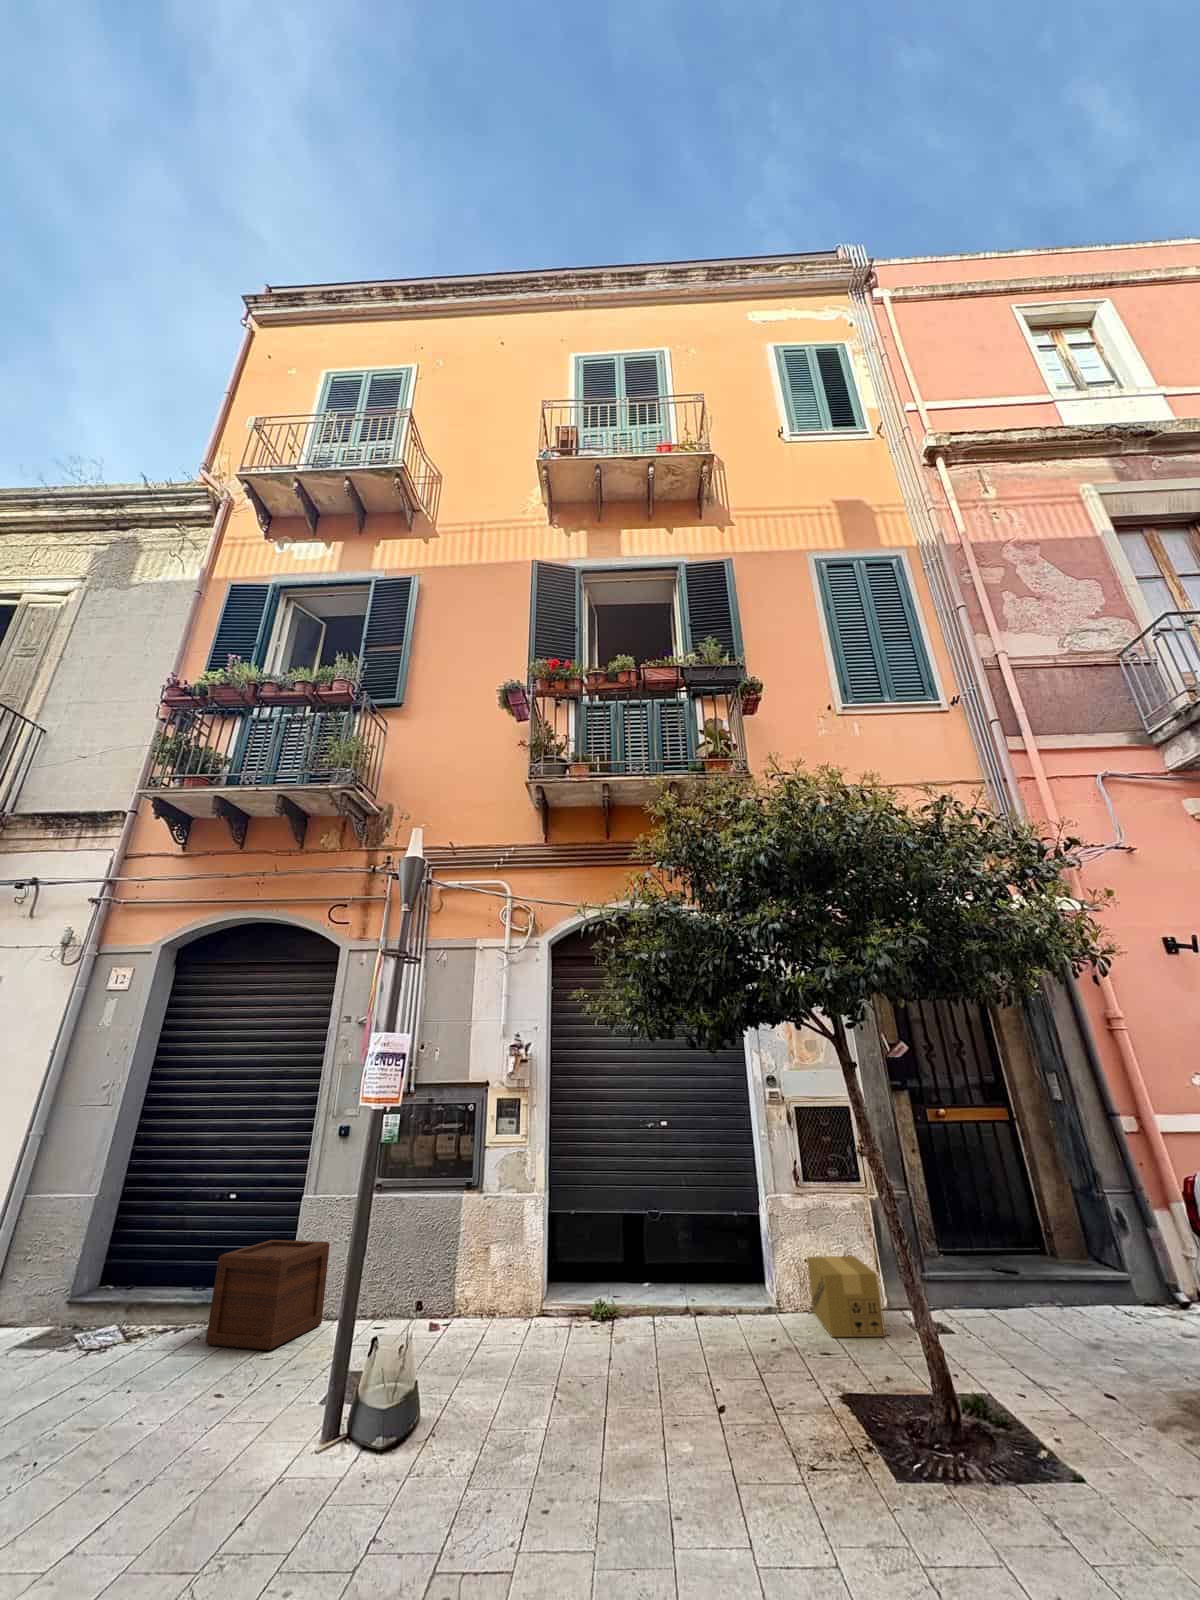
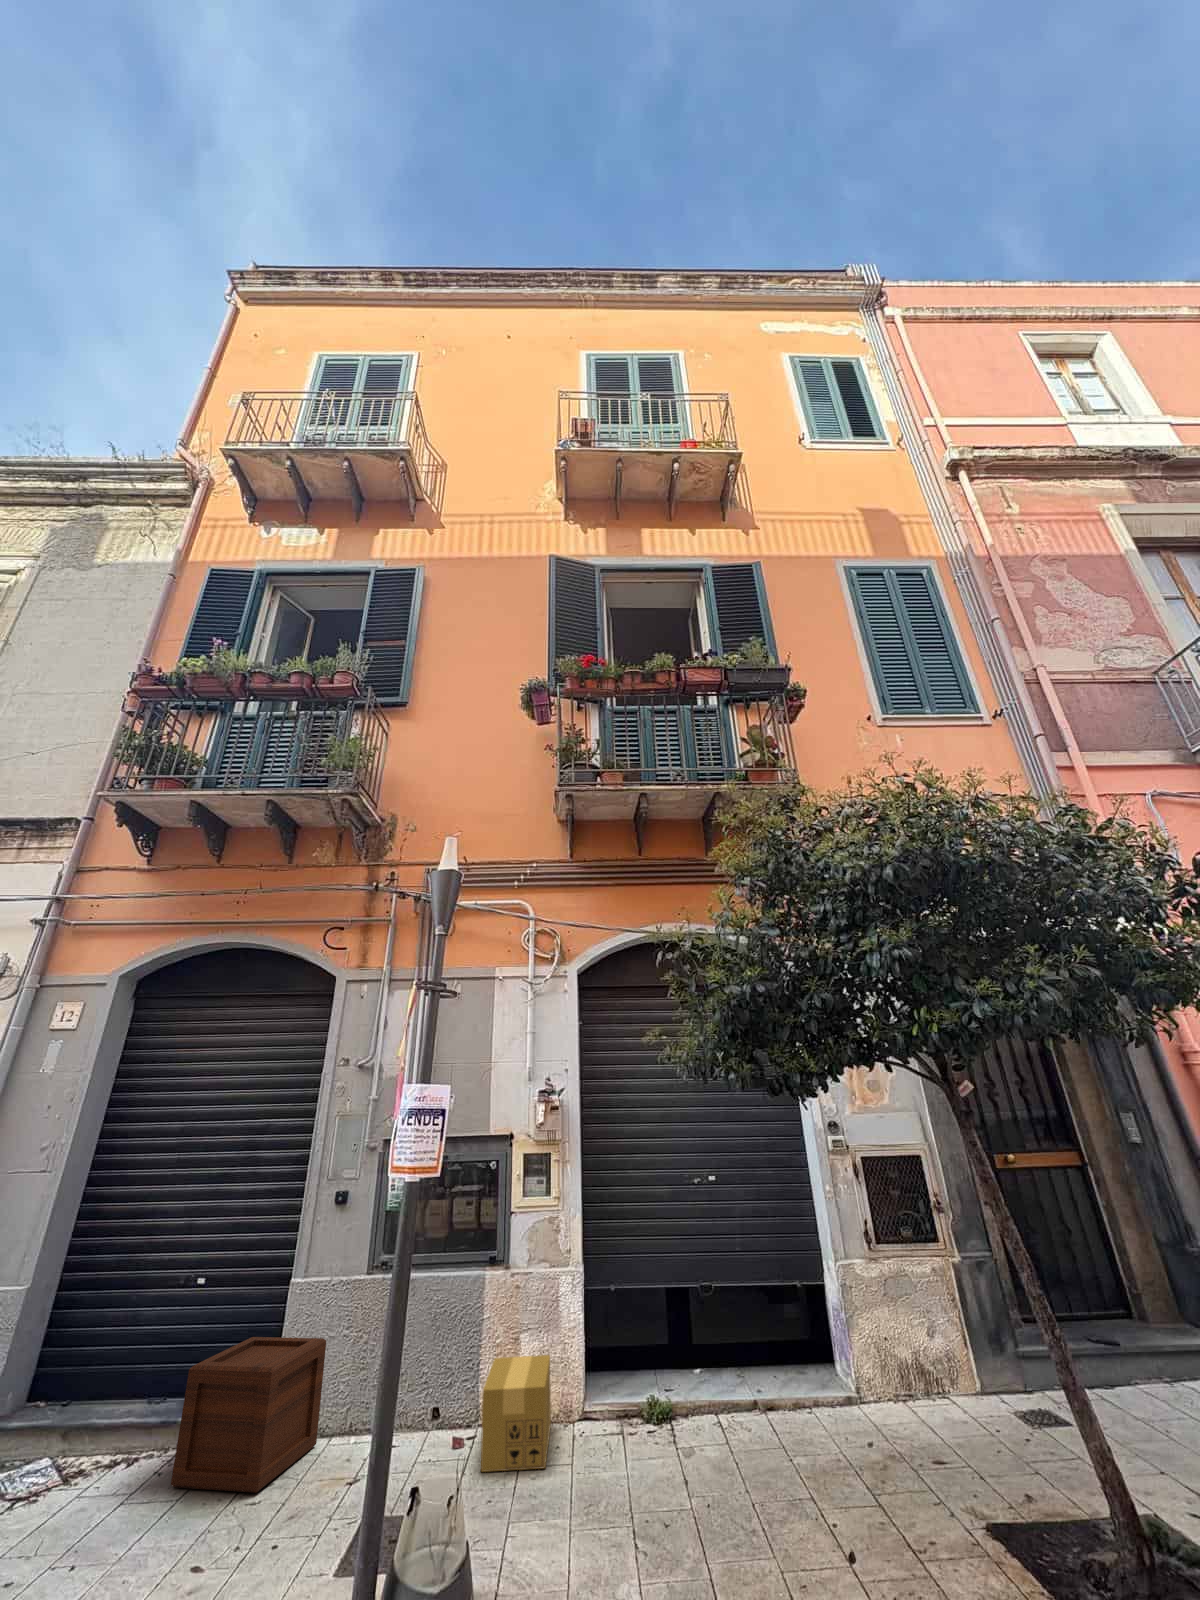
cardboard box: present [807,1256,885,1337] -> present [481,1355,551,1472]

